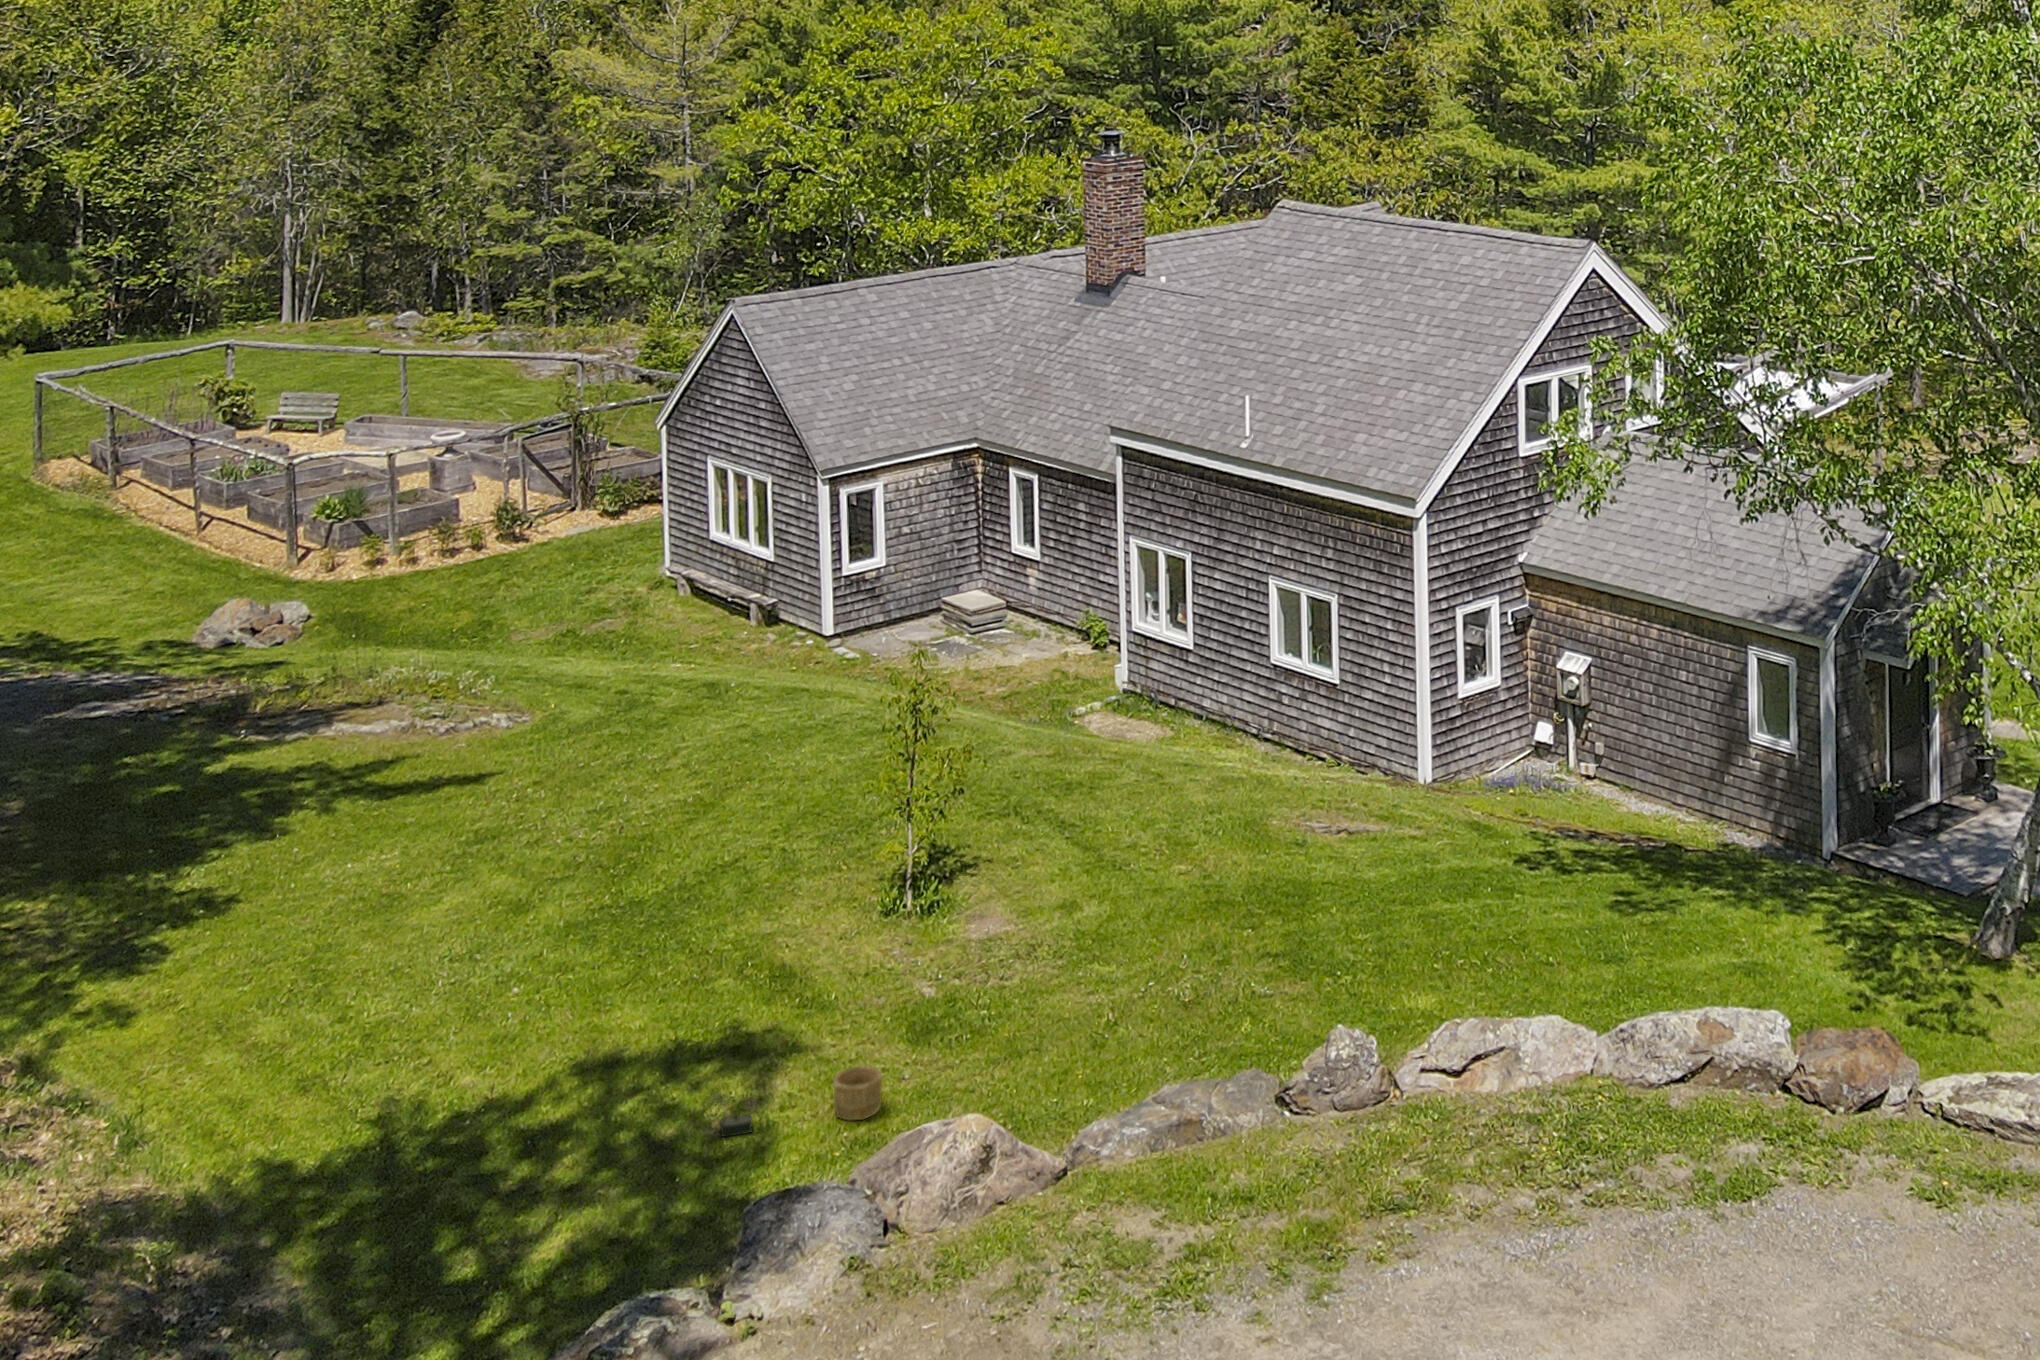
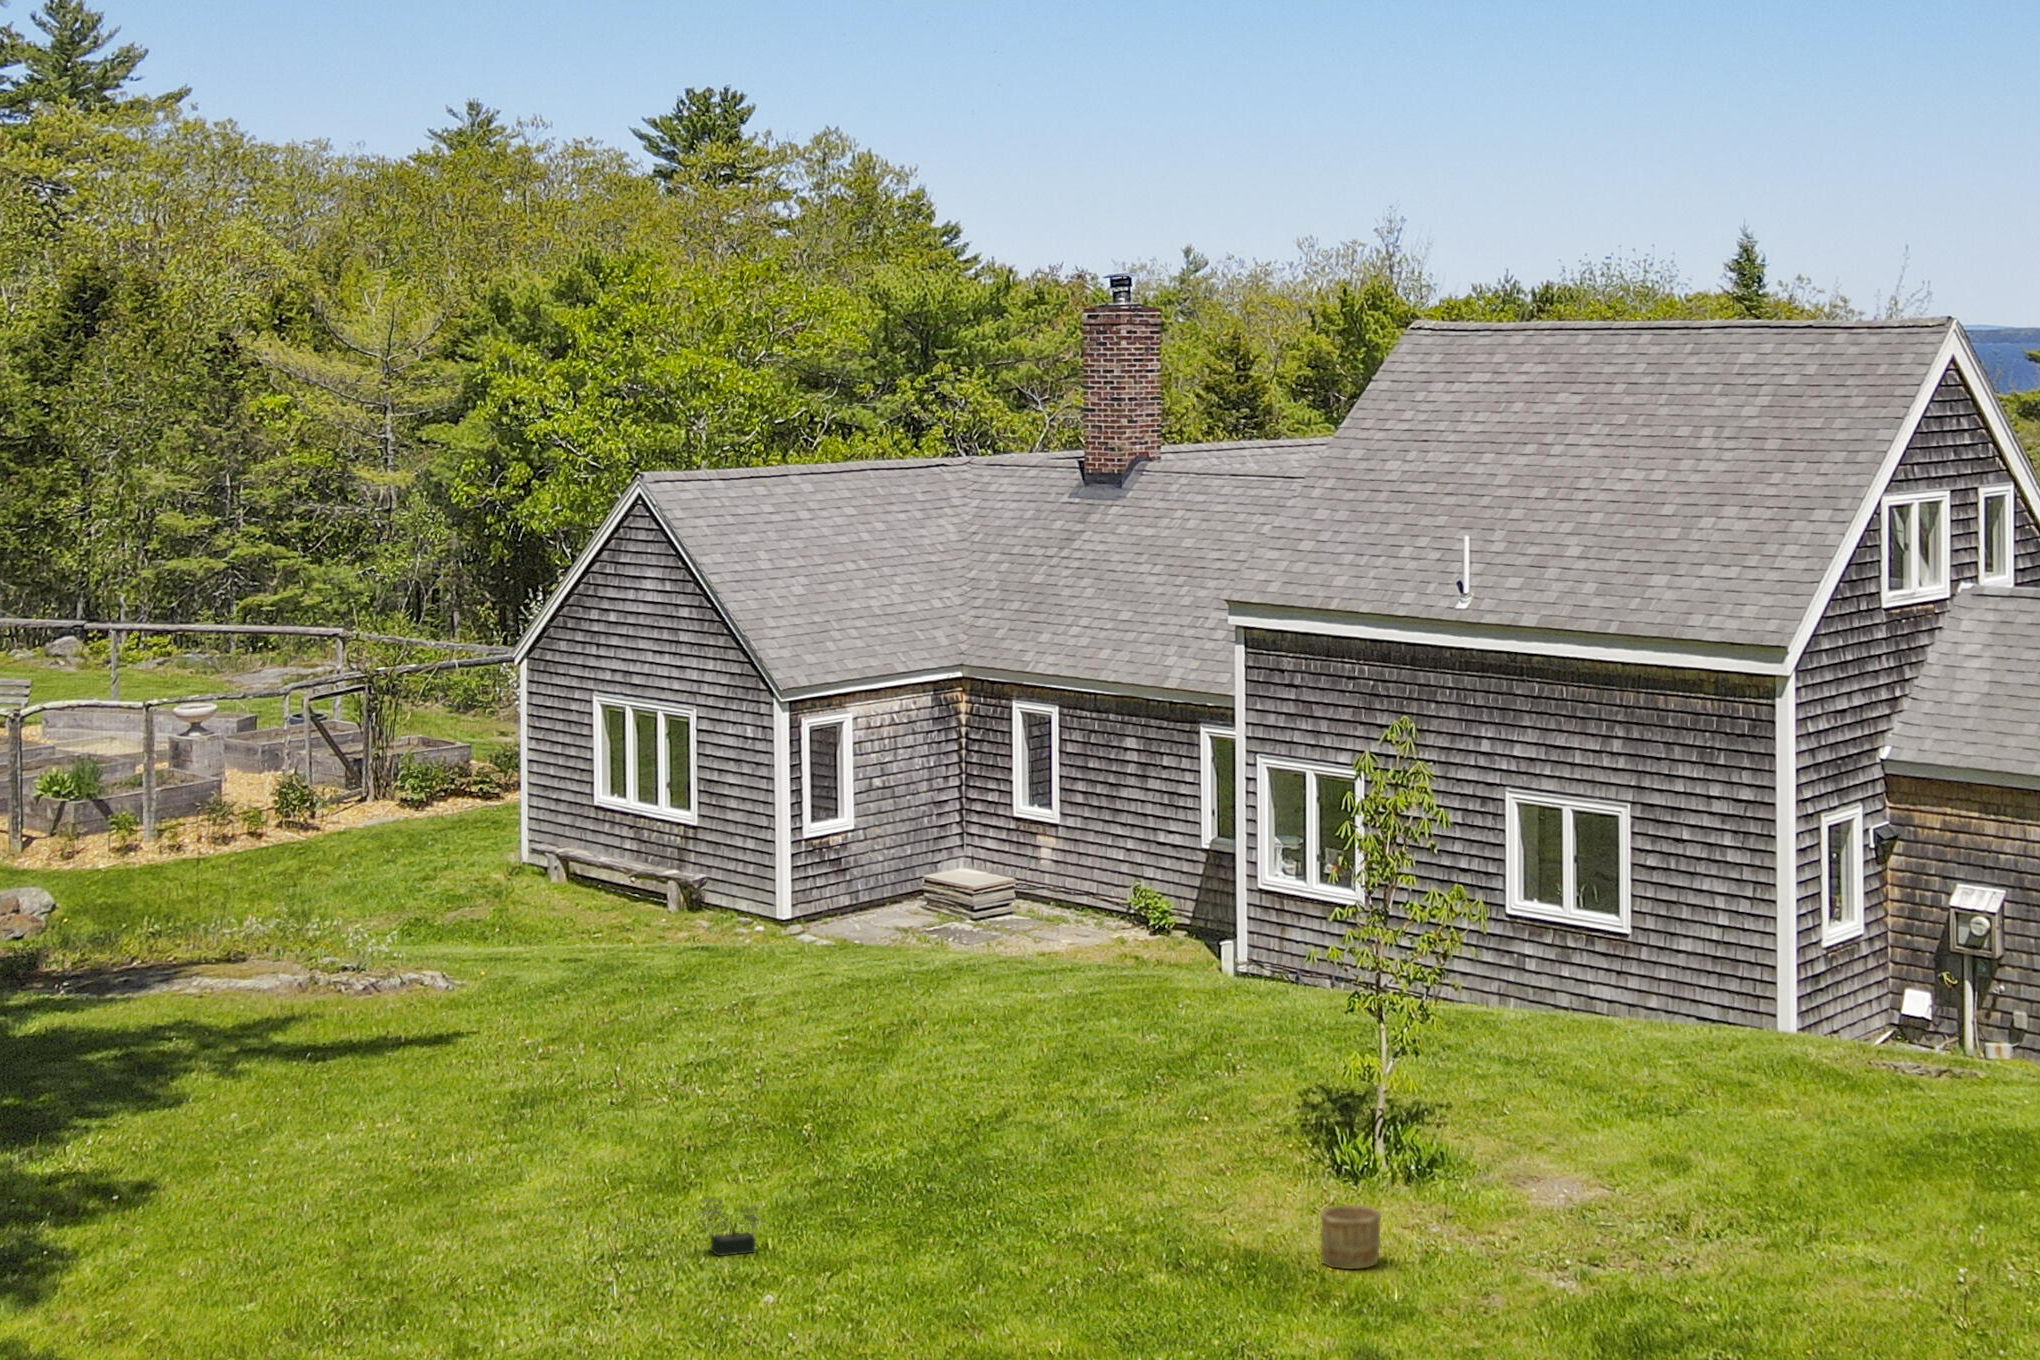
decorative plant: present [709,1096,755,1137] -> present [702,1198,758,1256]

